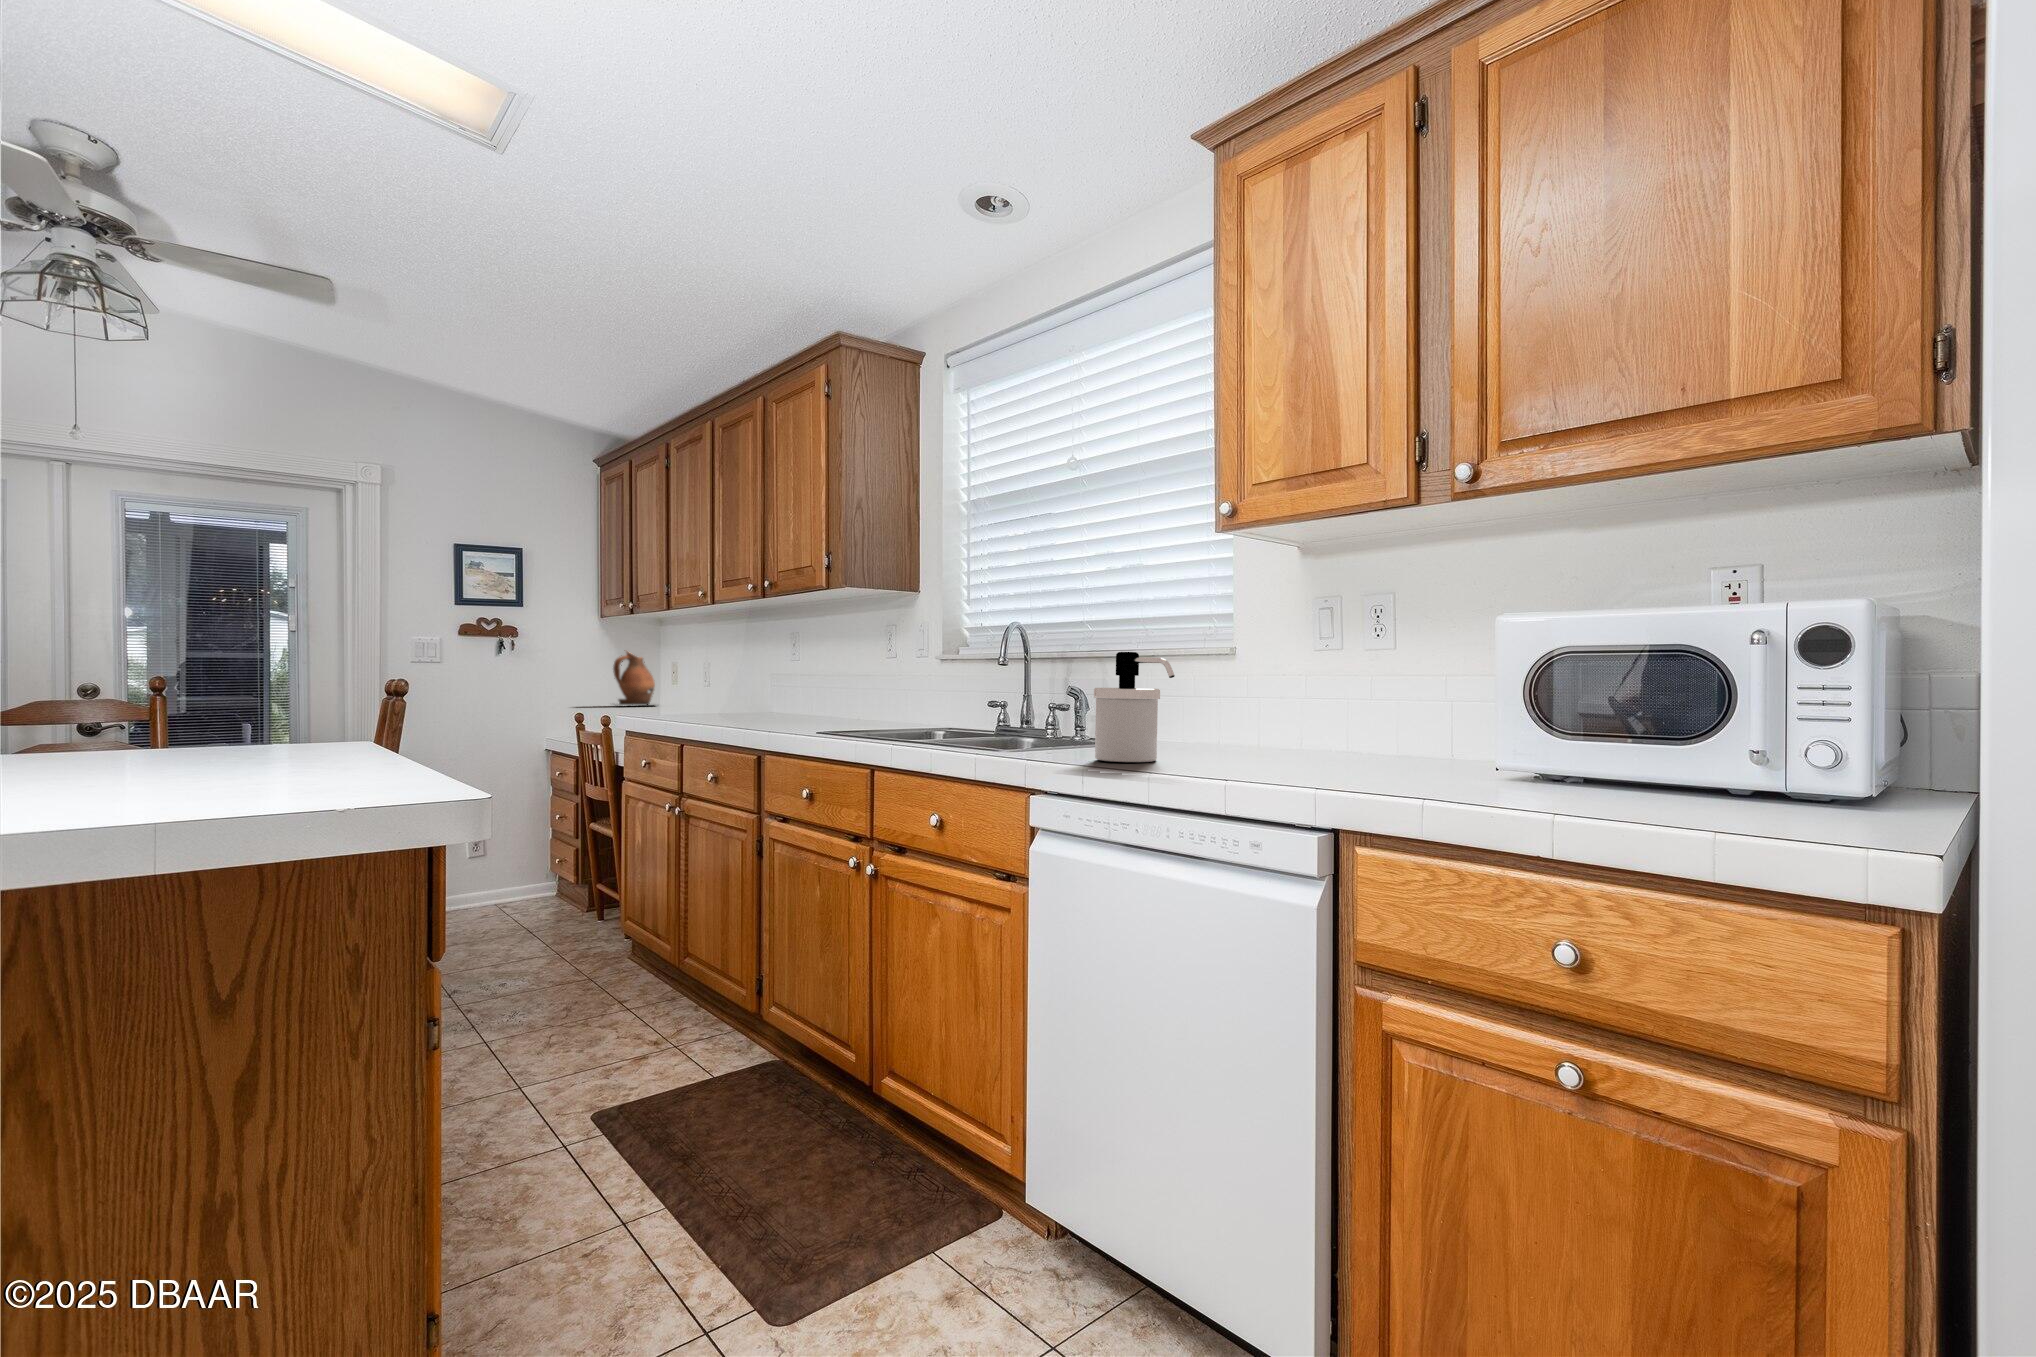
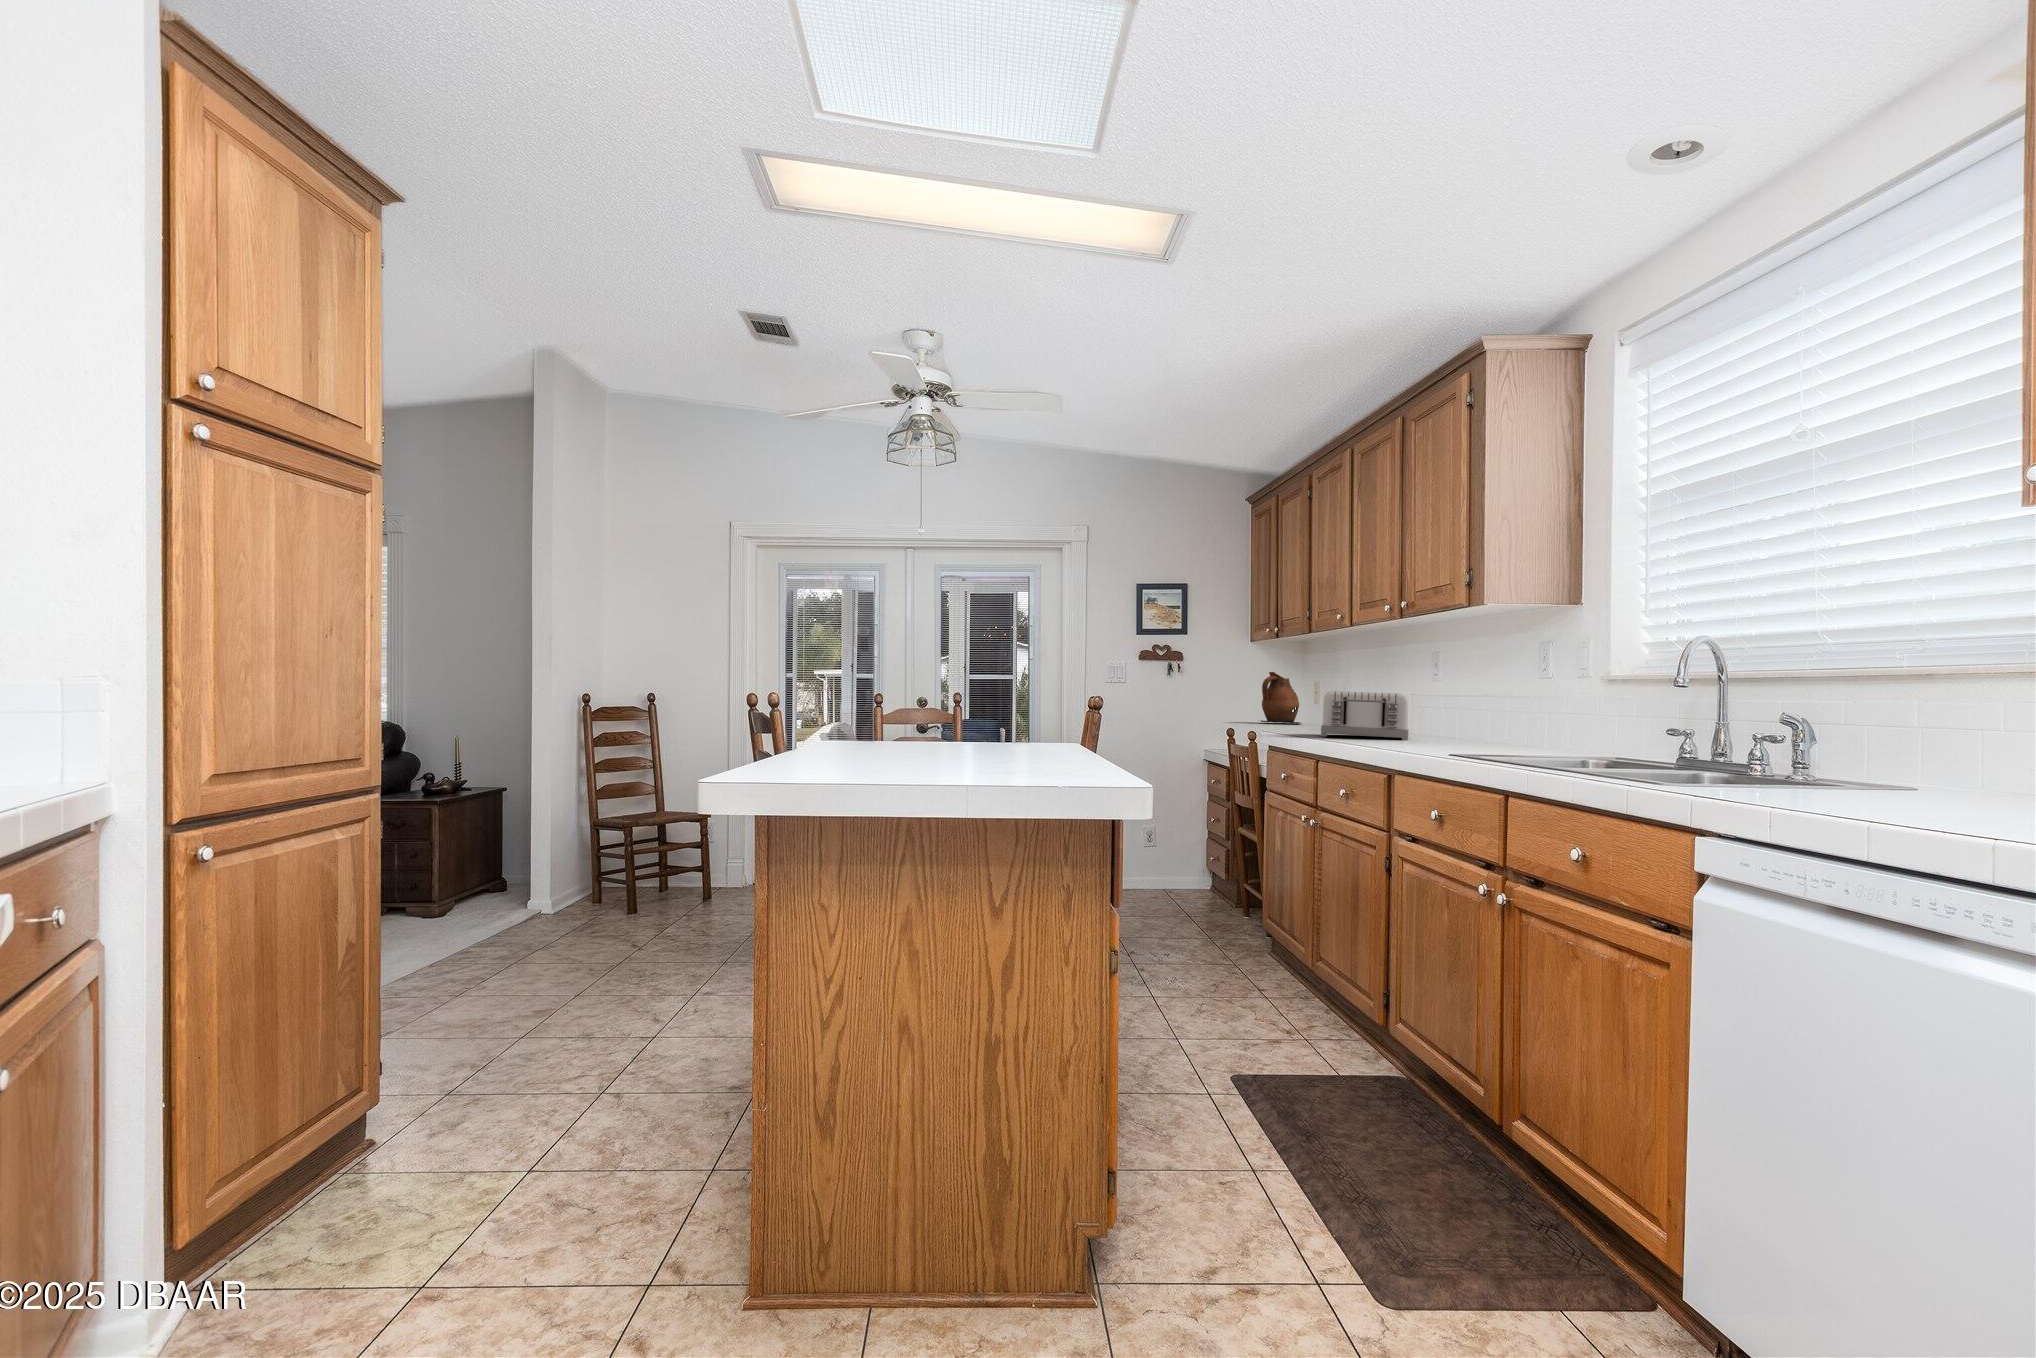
soap dispenser: present [1094,652,1175,762] -> none [1788,676,1911,810]
toaster: none [682,671,771,719] -> present [1321,691,1409,740]

